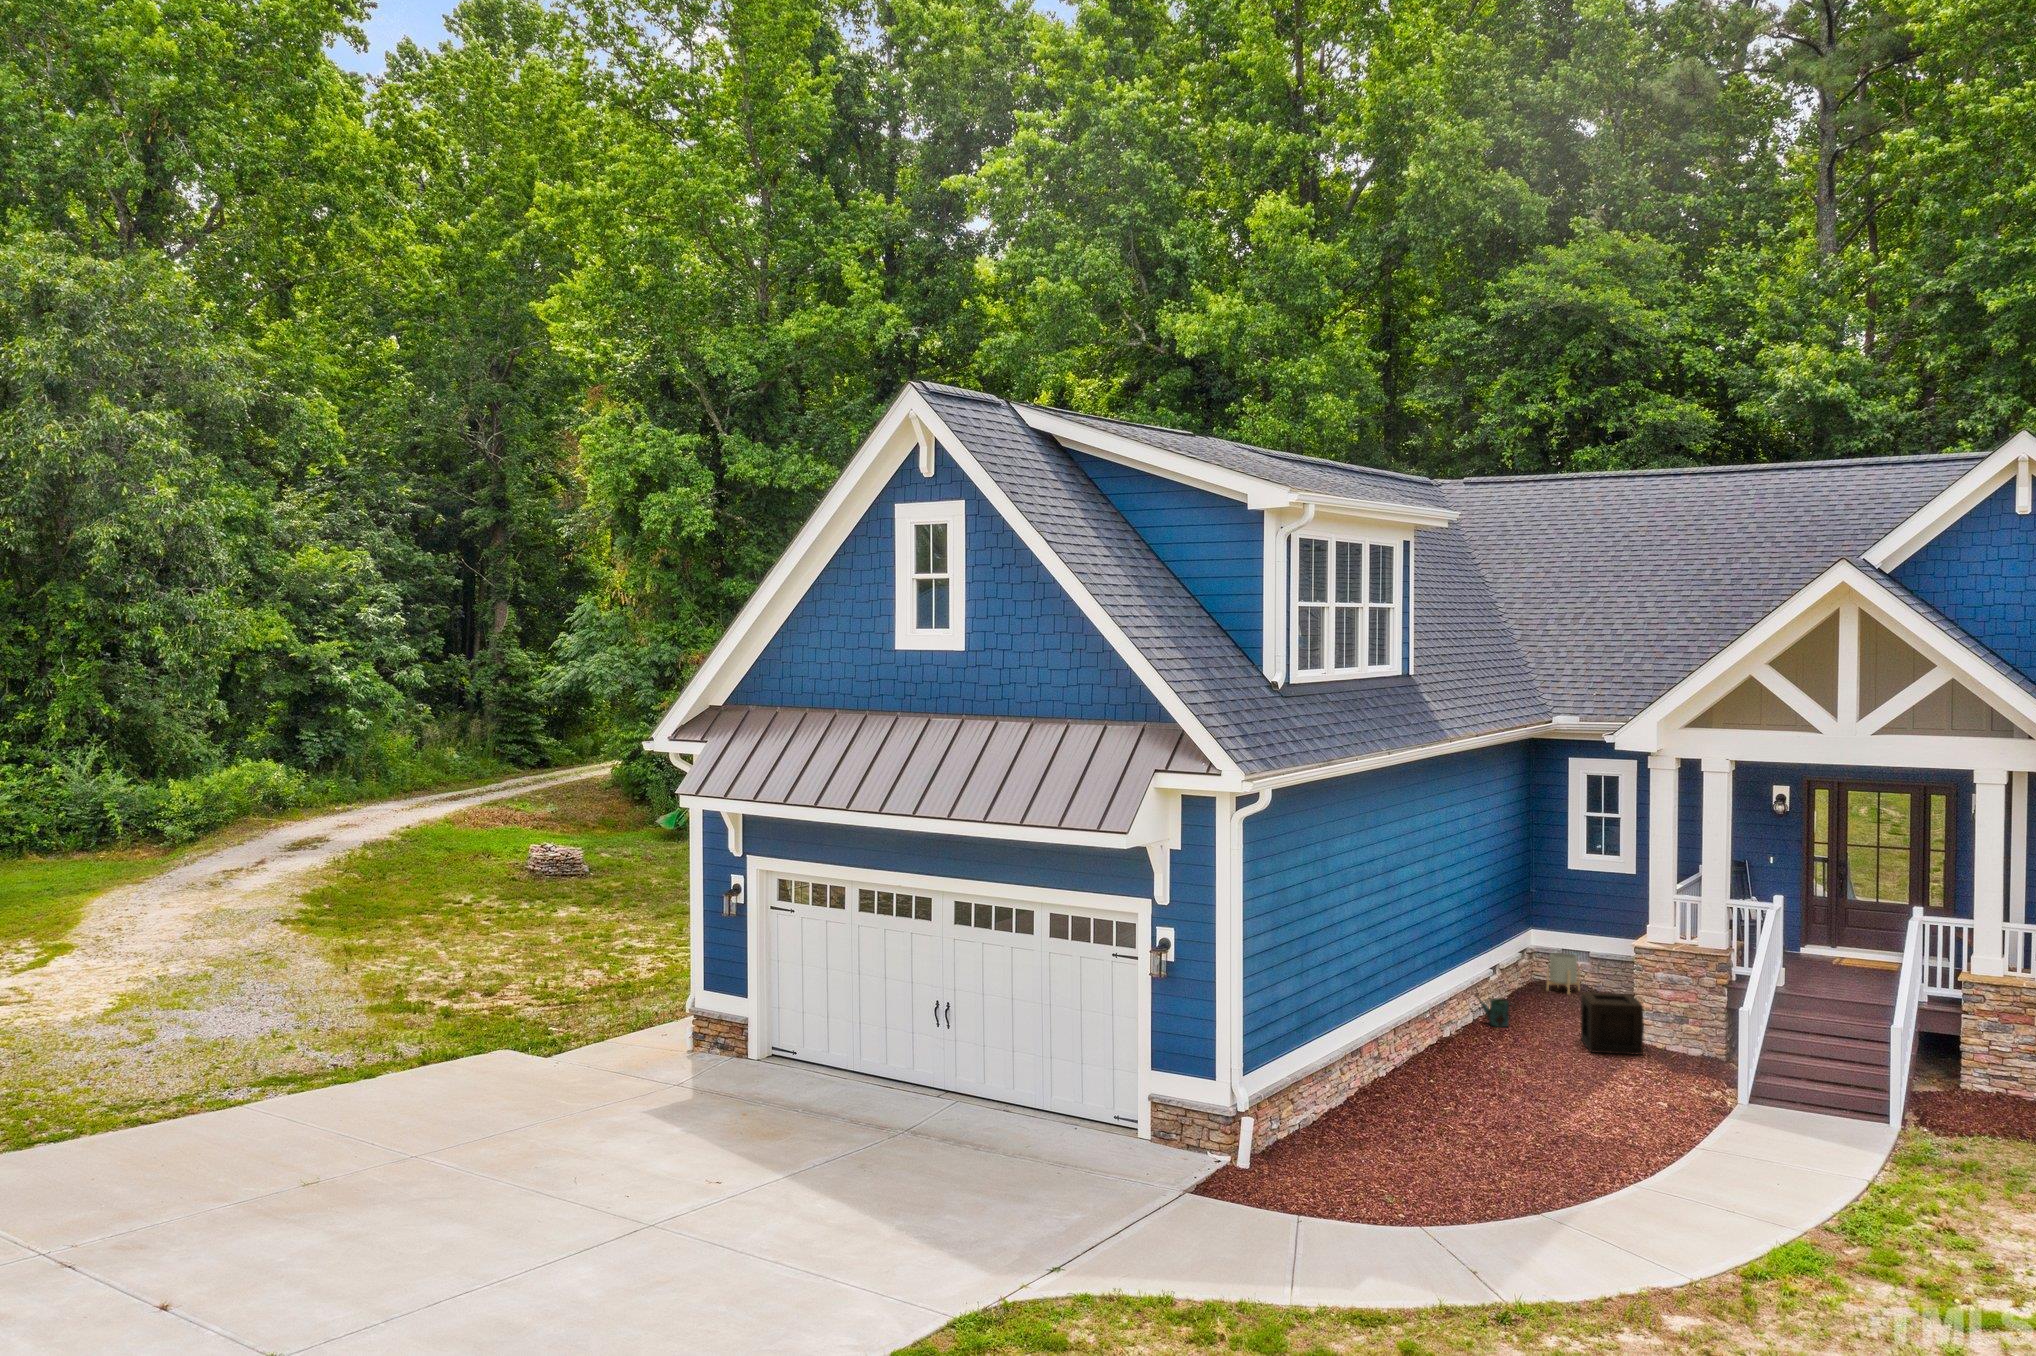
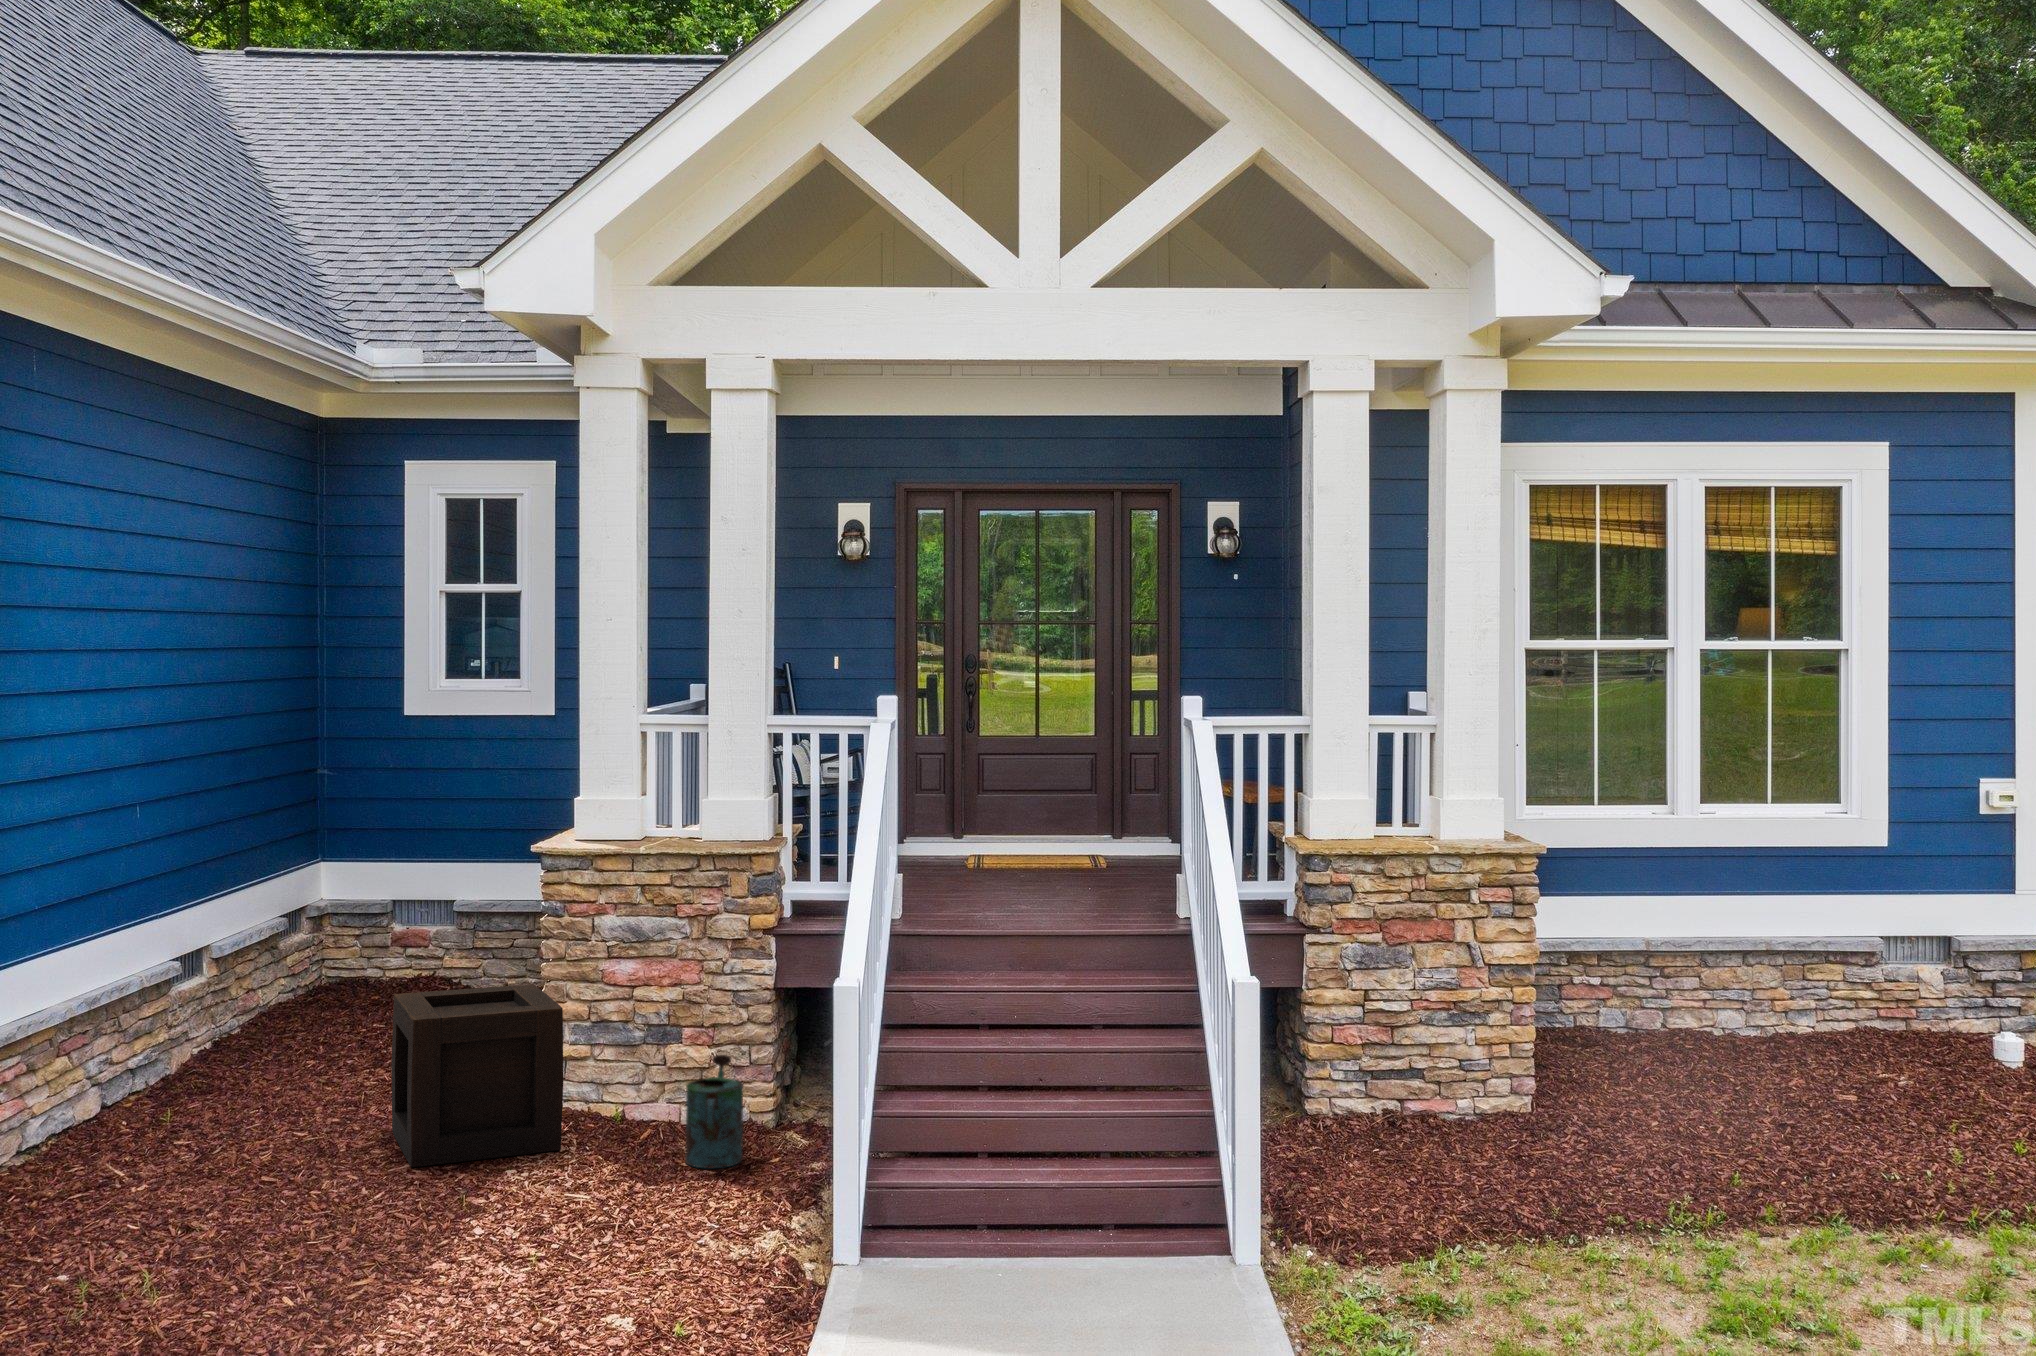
planter: present [1547,953,1580,994] -> none [341,917,426,1016]
watering can: present [1475,994,1509,1027] -> present [685,1055,743,1169]

